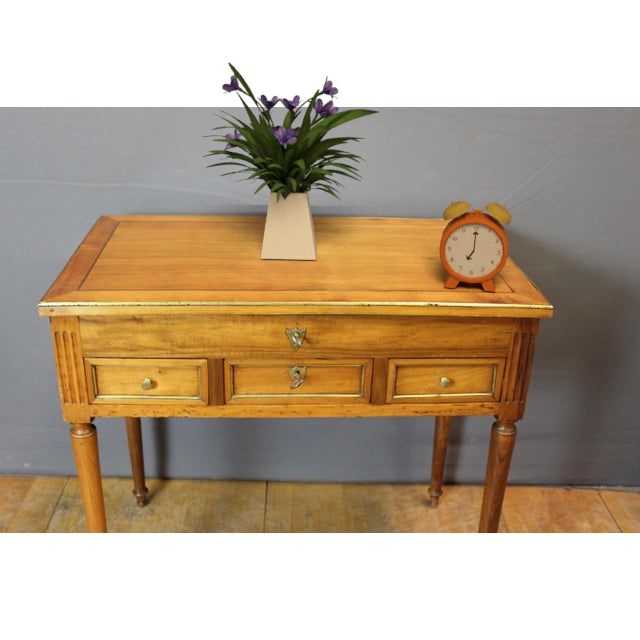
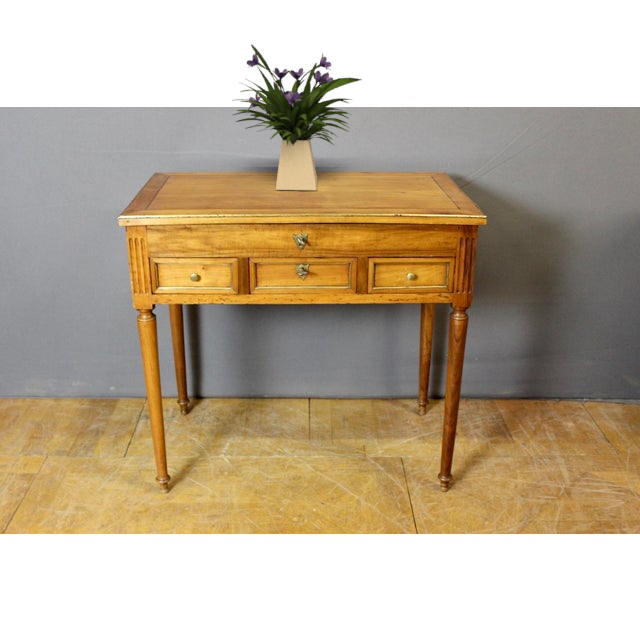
alarm clock: present [439,186,511,292] -> none [404,130,455,207]

